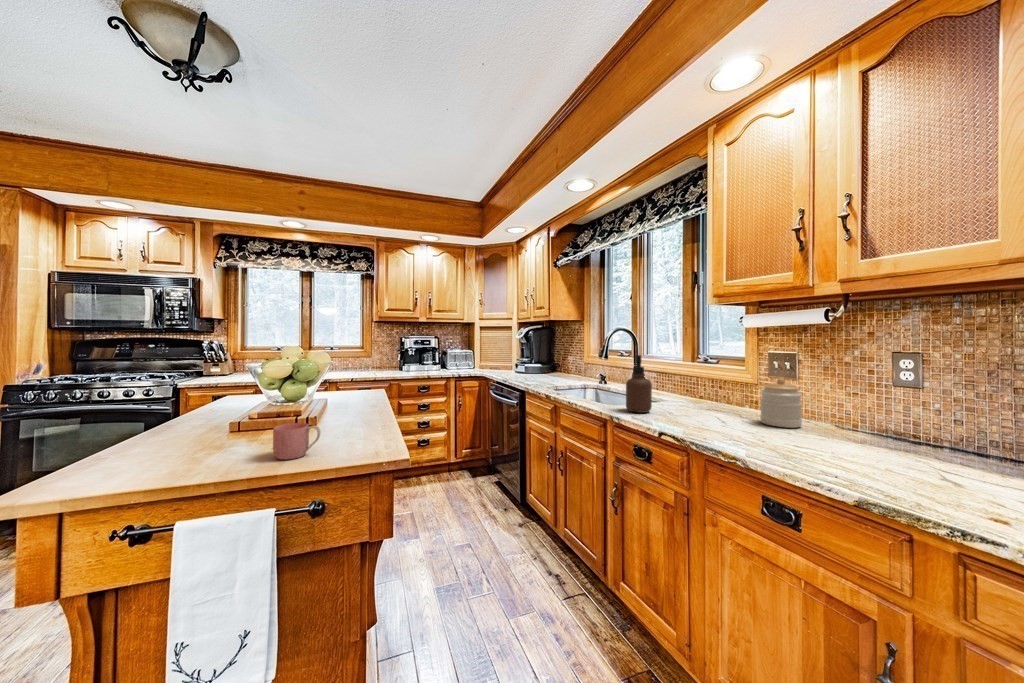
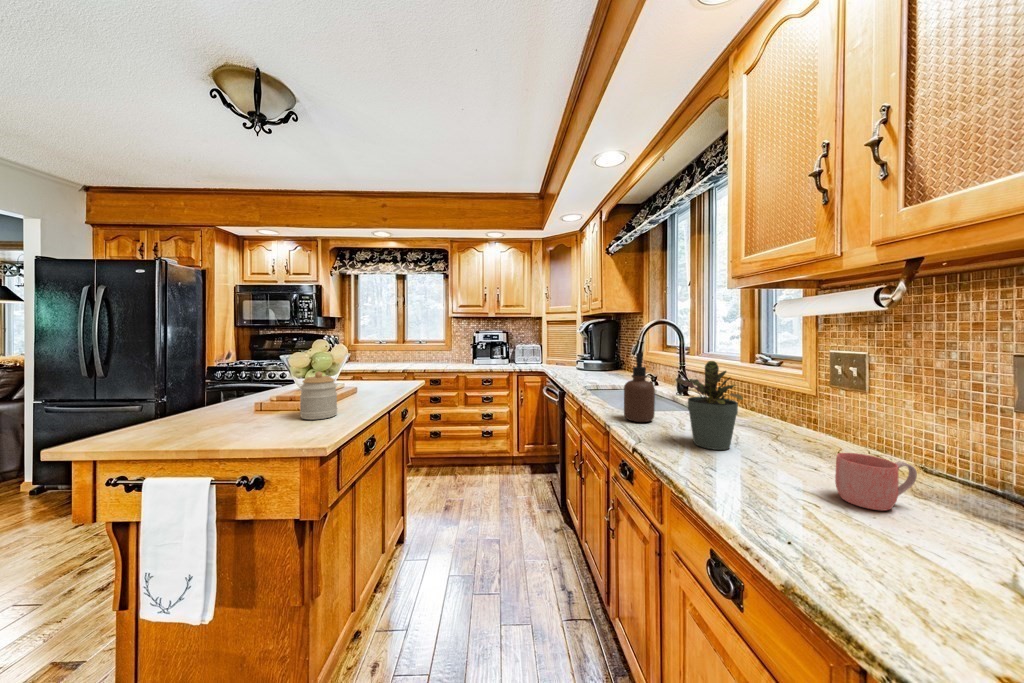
potted plant: none [686,359,737,427] -> present [675,361,743,450]
jar: present [760,378,802,428] -> present [300,372,337,420]
mug: present [273,423,320,459] -> present [835,453,917,511]

